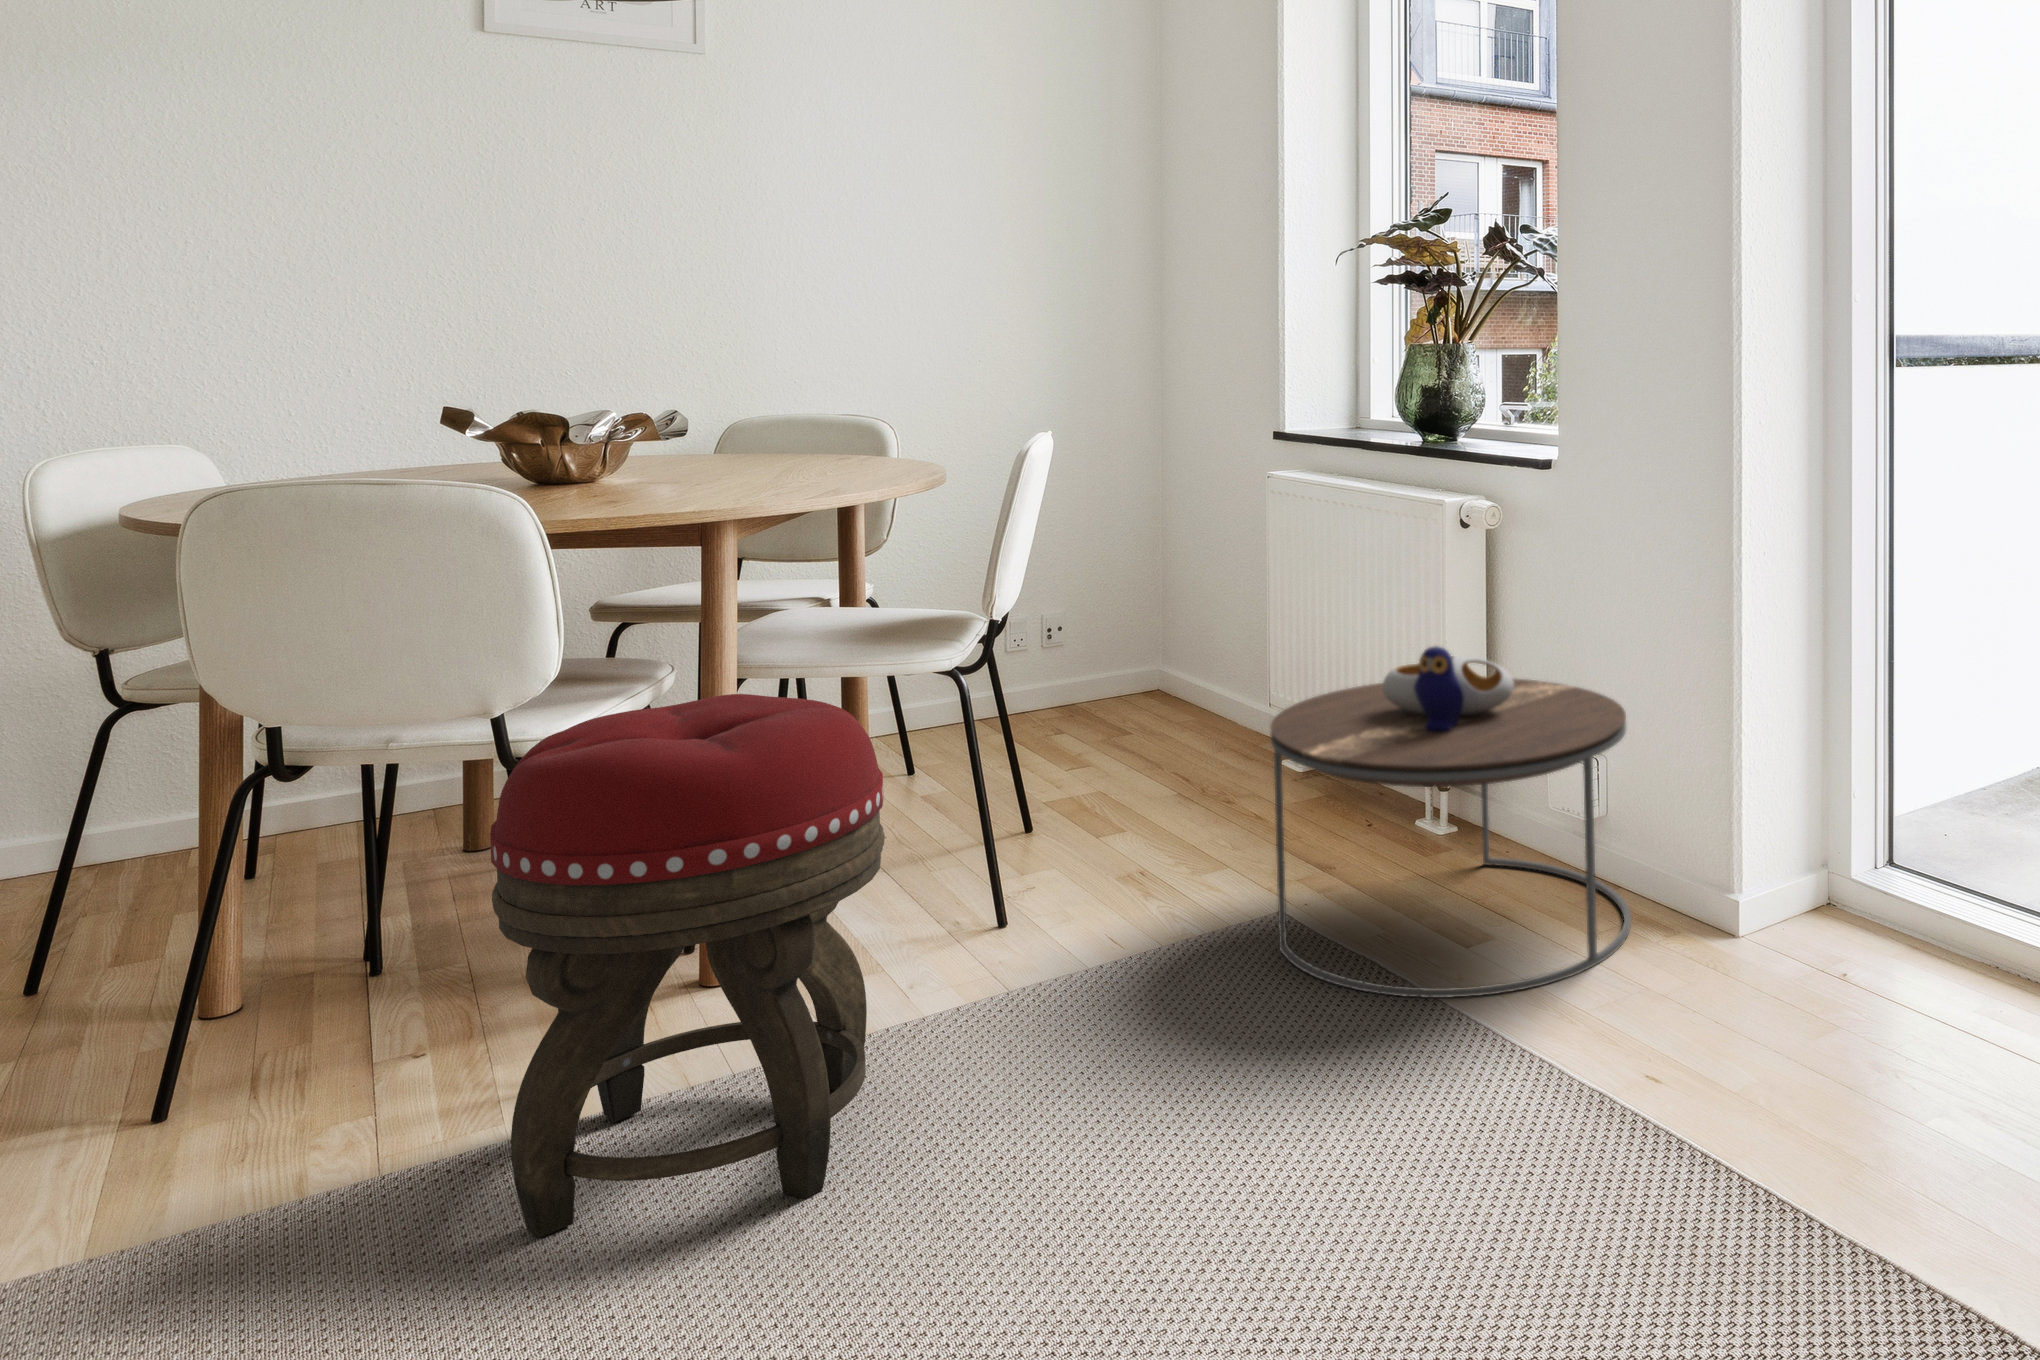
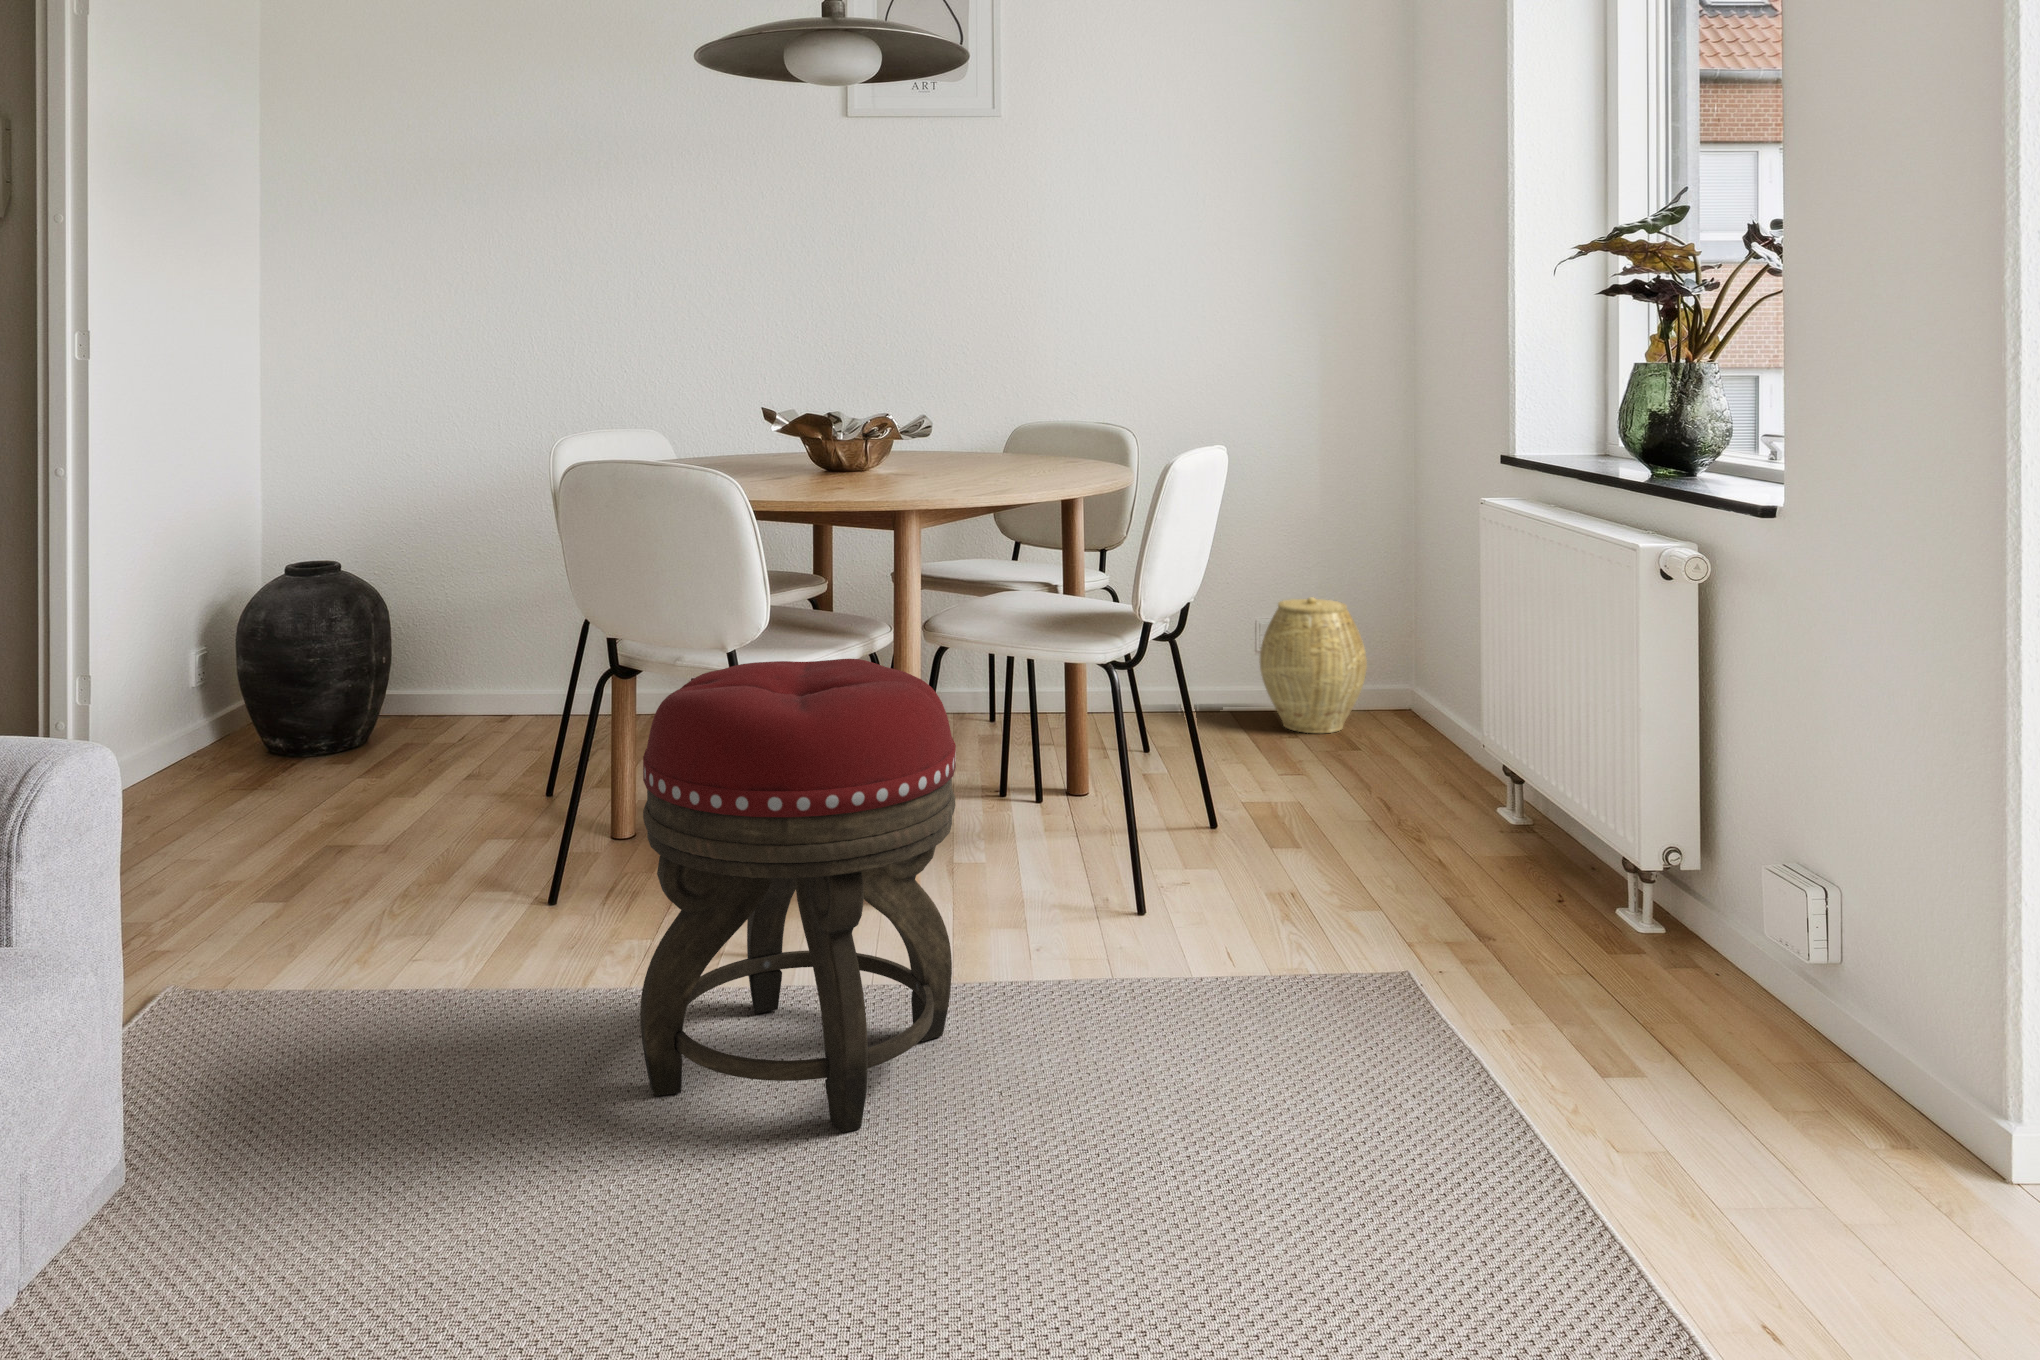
woven basket: none [1014,589,1123,726] -> present [1260,597,1367,733]
side table: present [1271,646,1631,998] -> none [1385,714,1834,1148]

